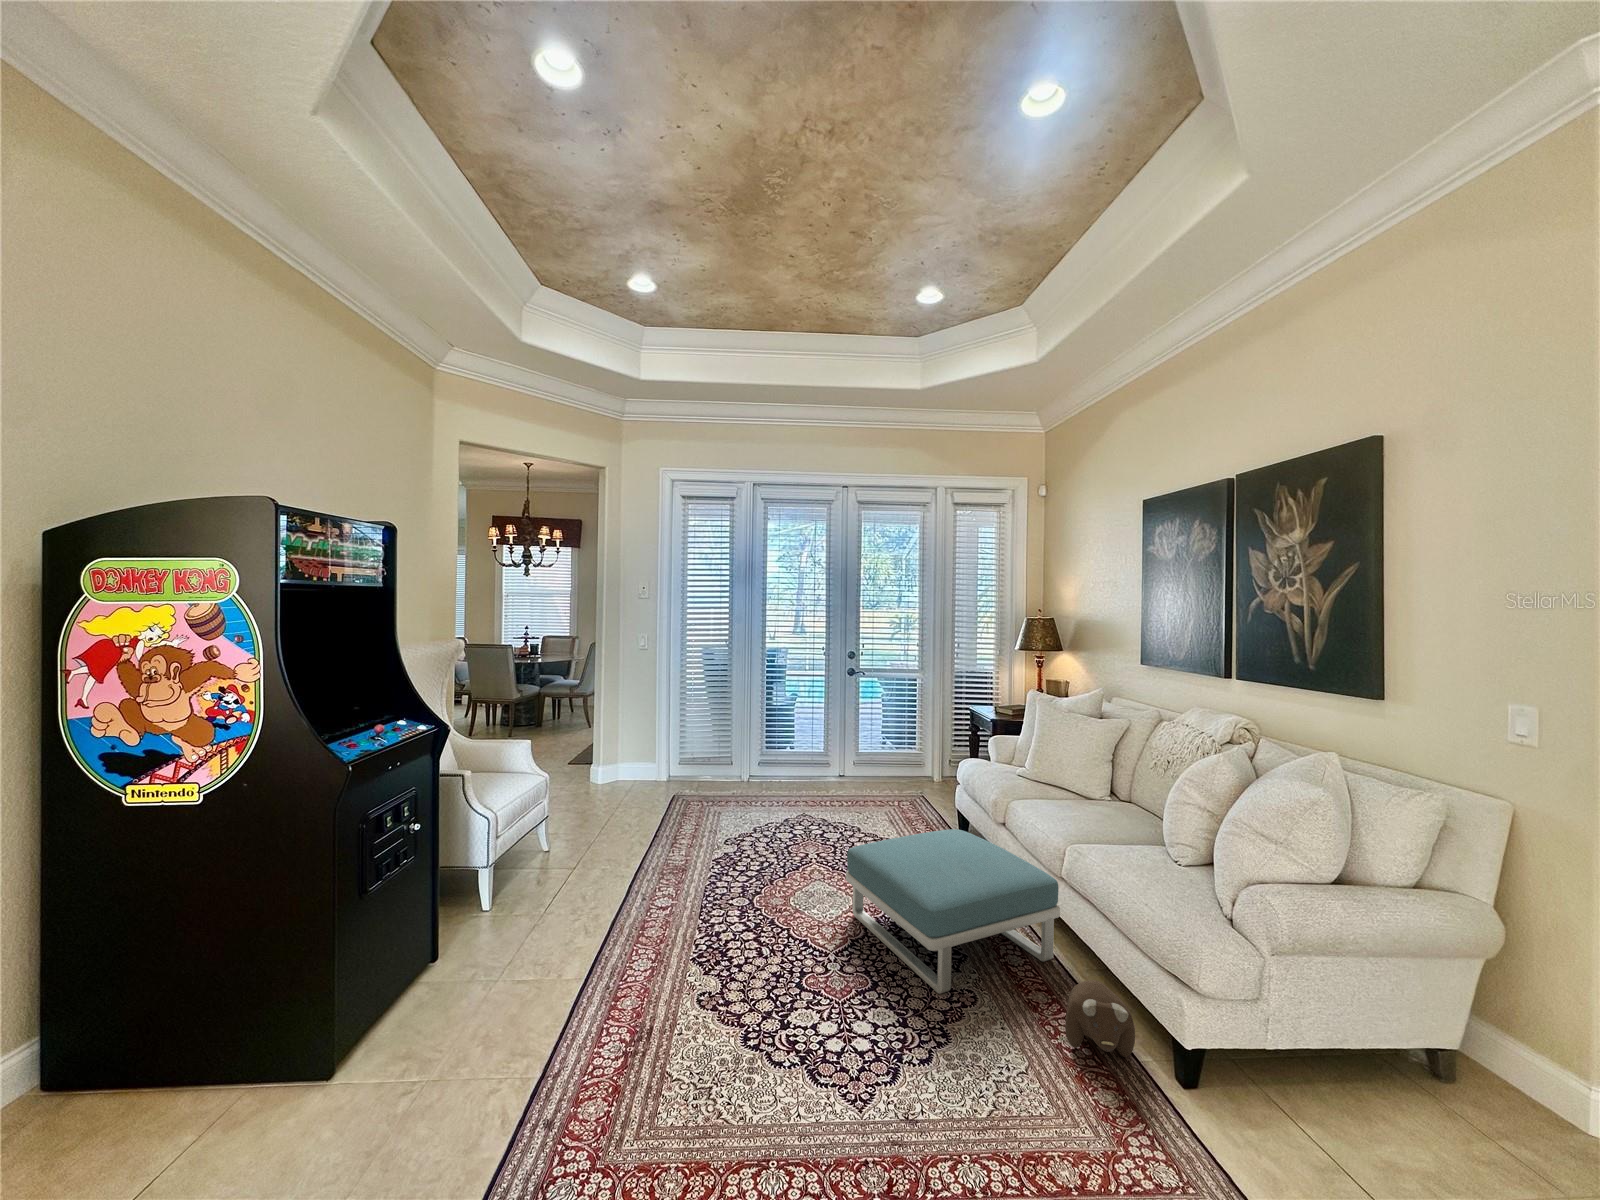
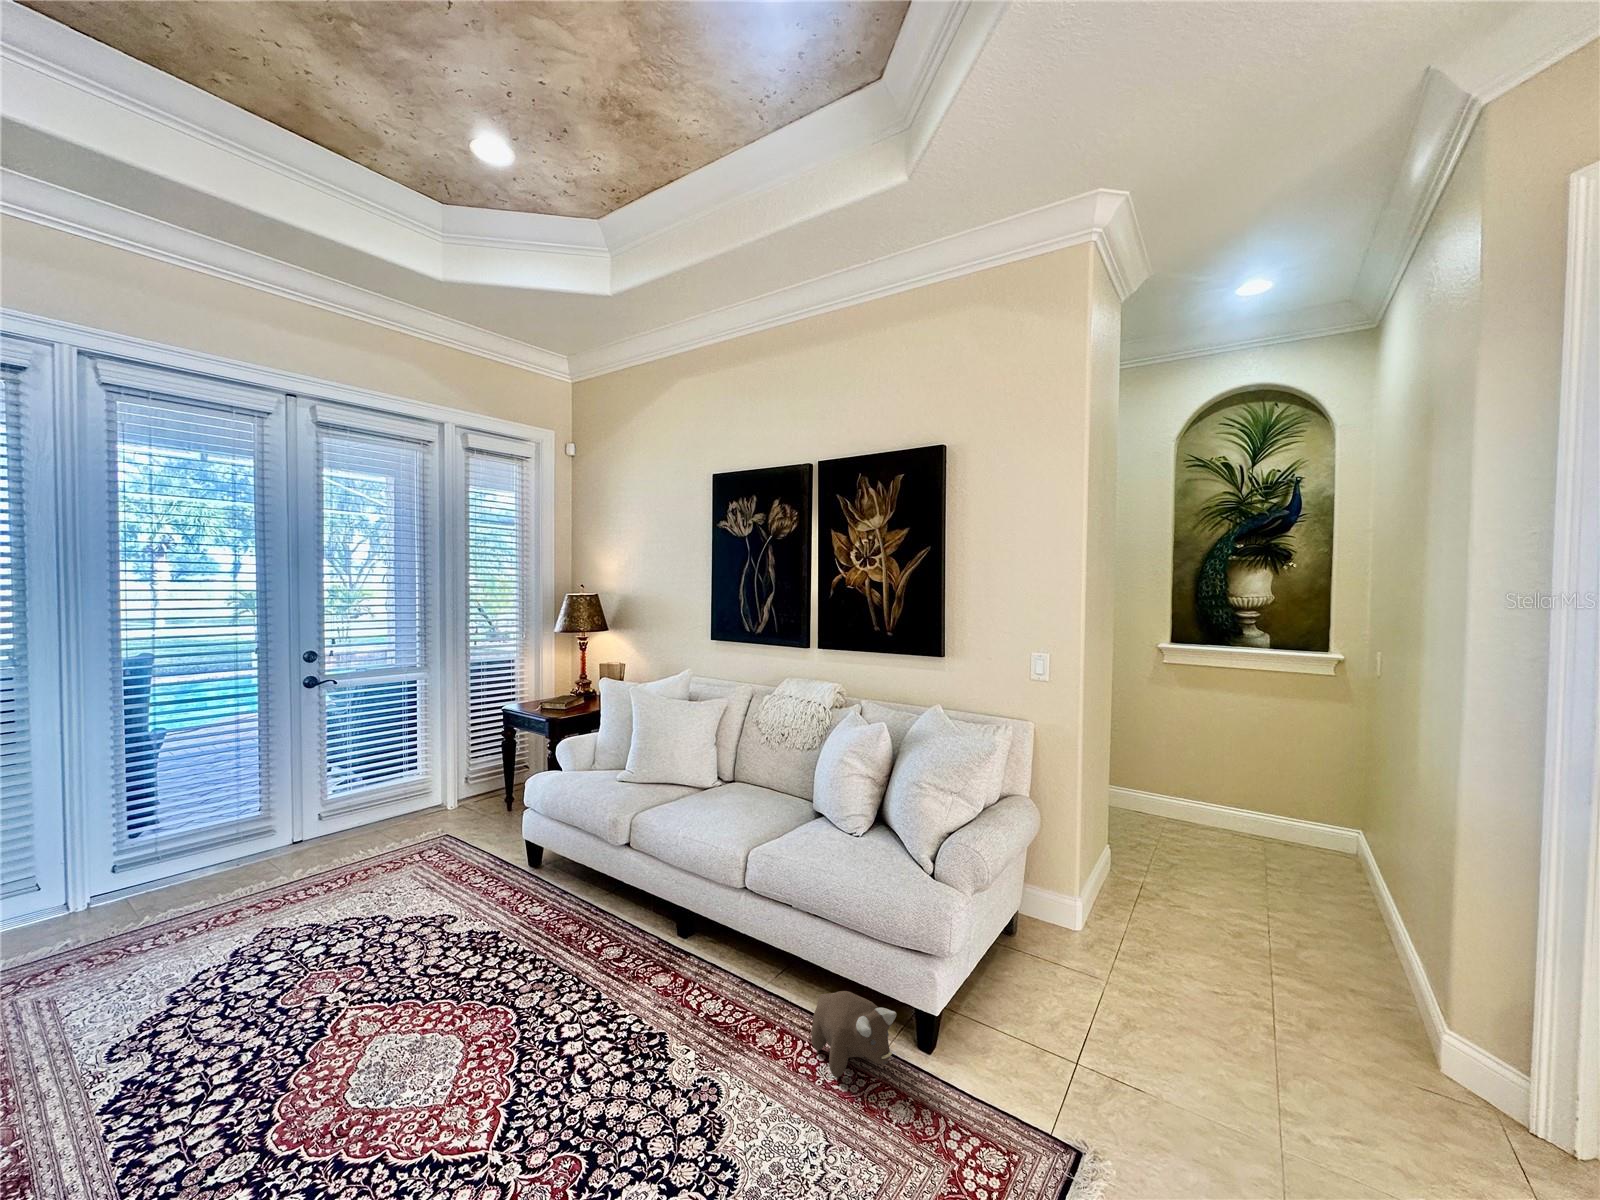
footstool: present [846,829,1060,994] -> none [470,872,747,1109]

